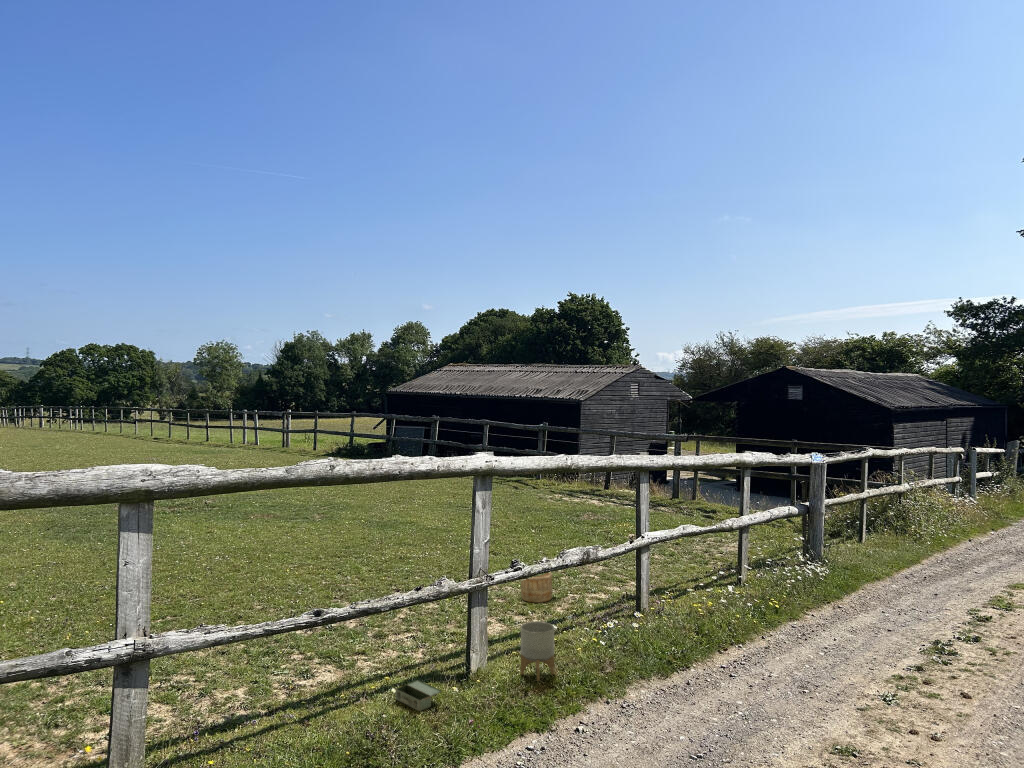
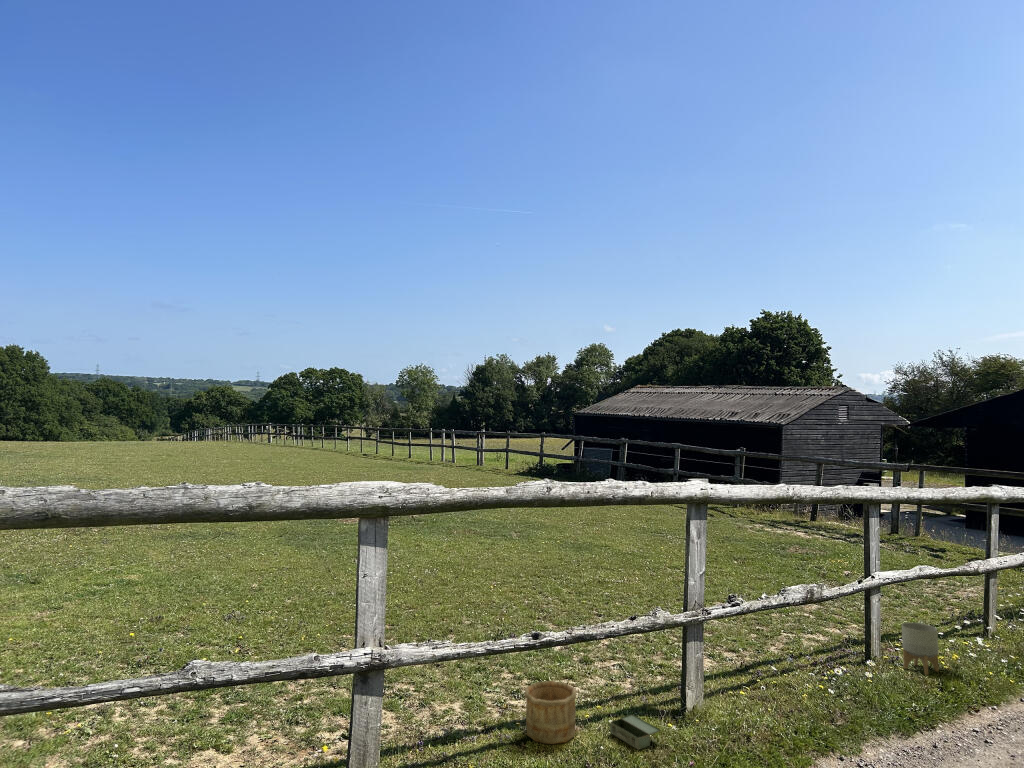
wooden bucket: present [521,572,553,602] -> present [524,681,576,744]
planter: present [521,622,554,681] -> present [902,622,939,675]

